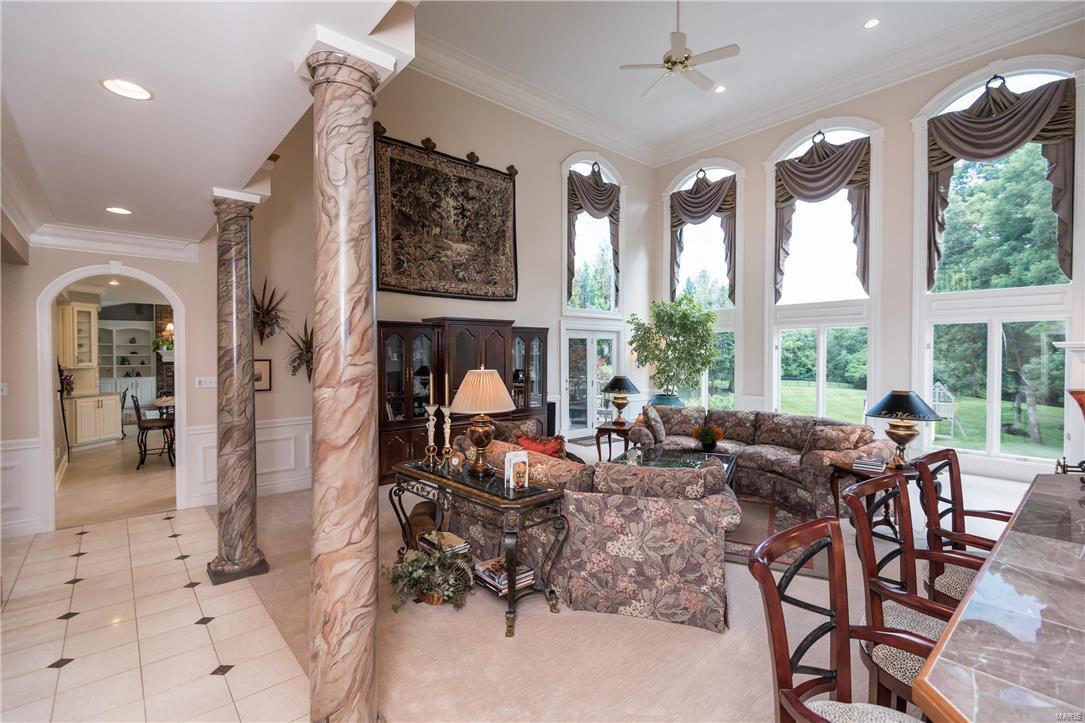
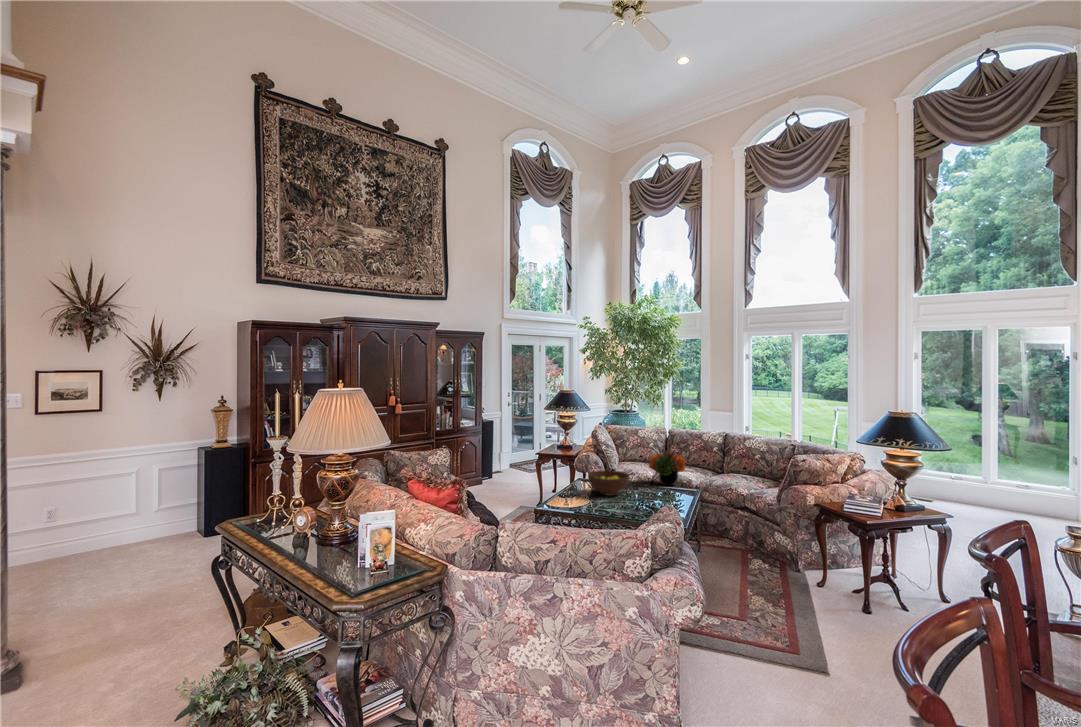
fruit bowl: none [644,439,678,458] -> present [588,470,630,495]

